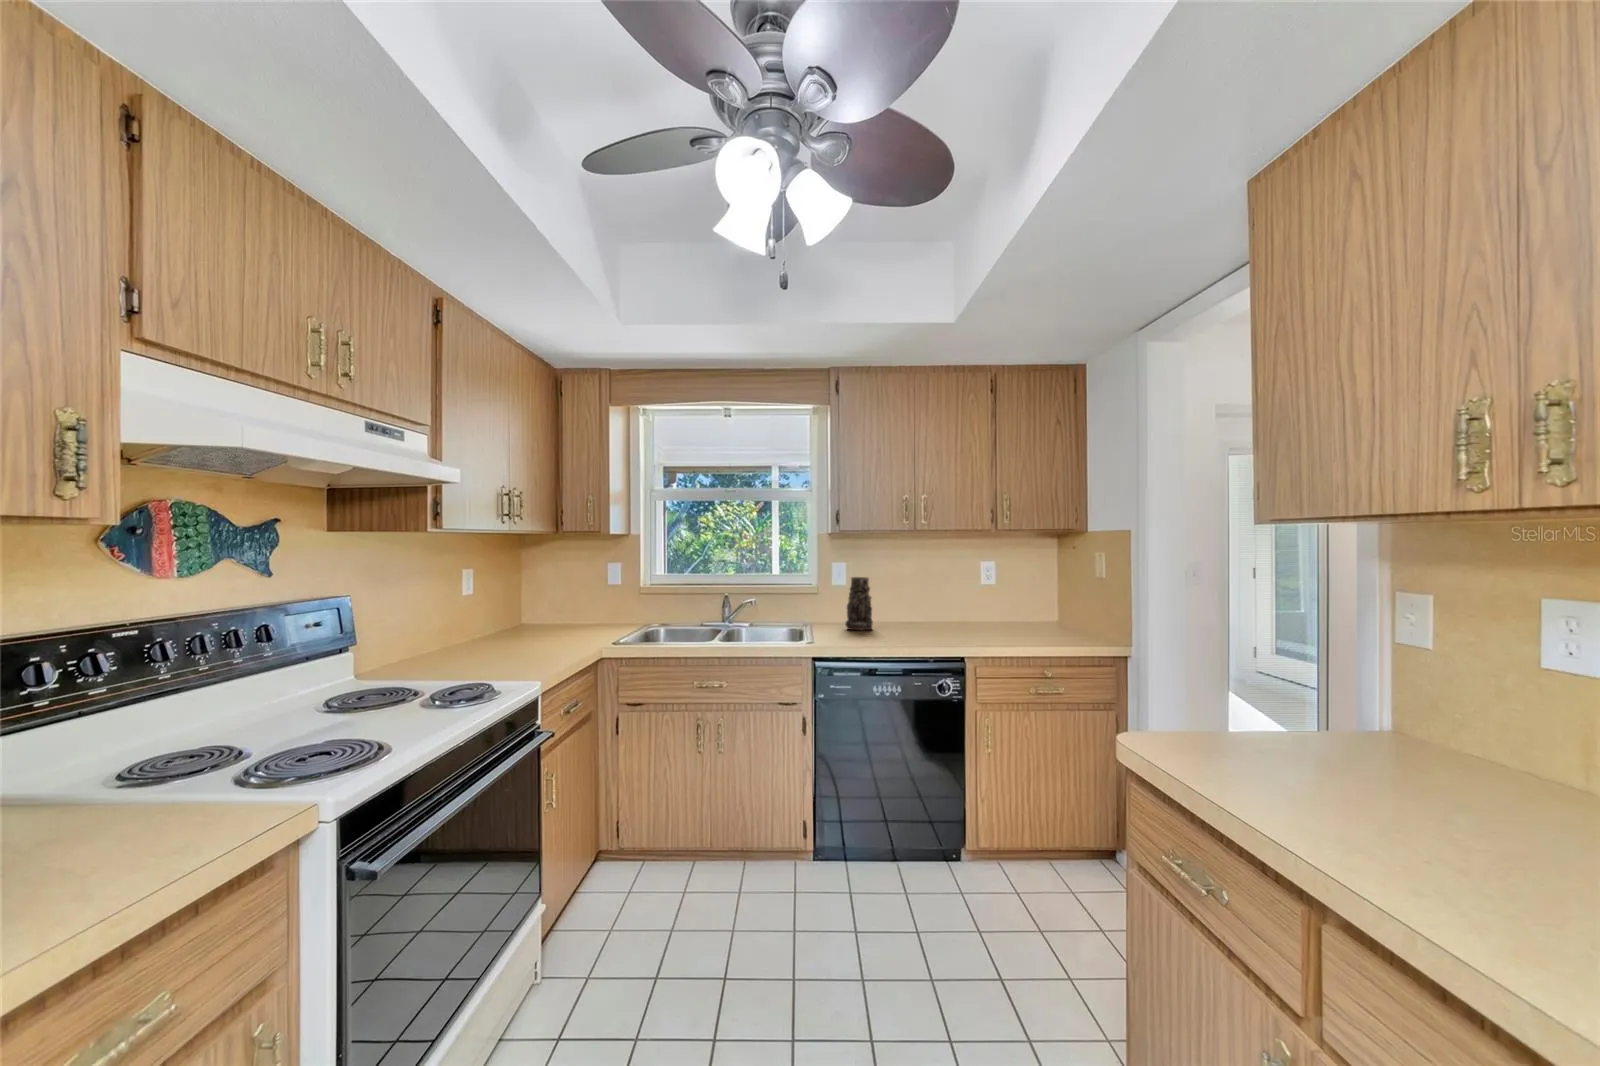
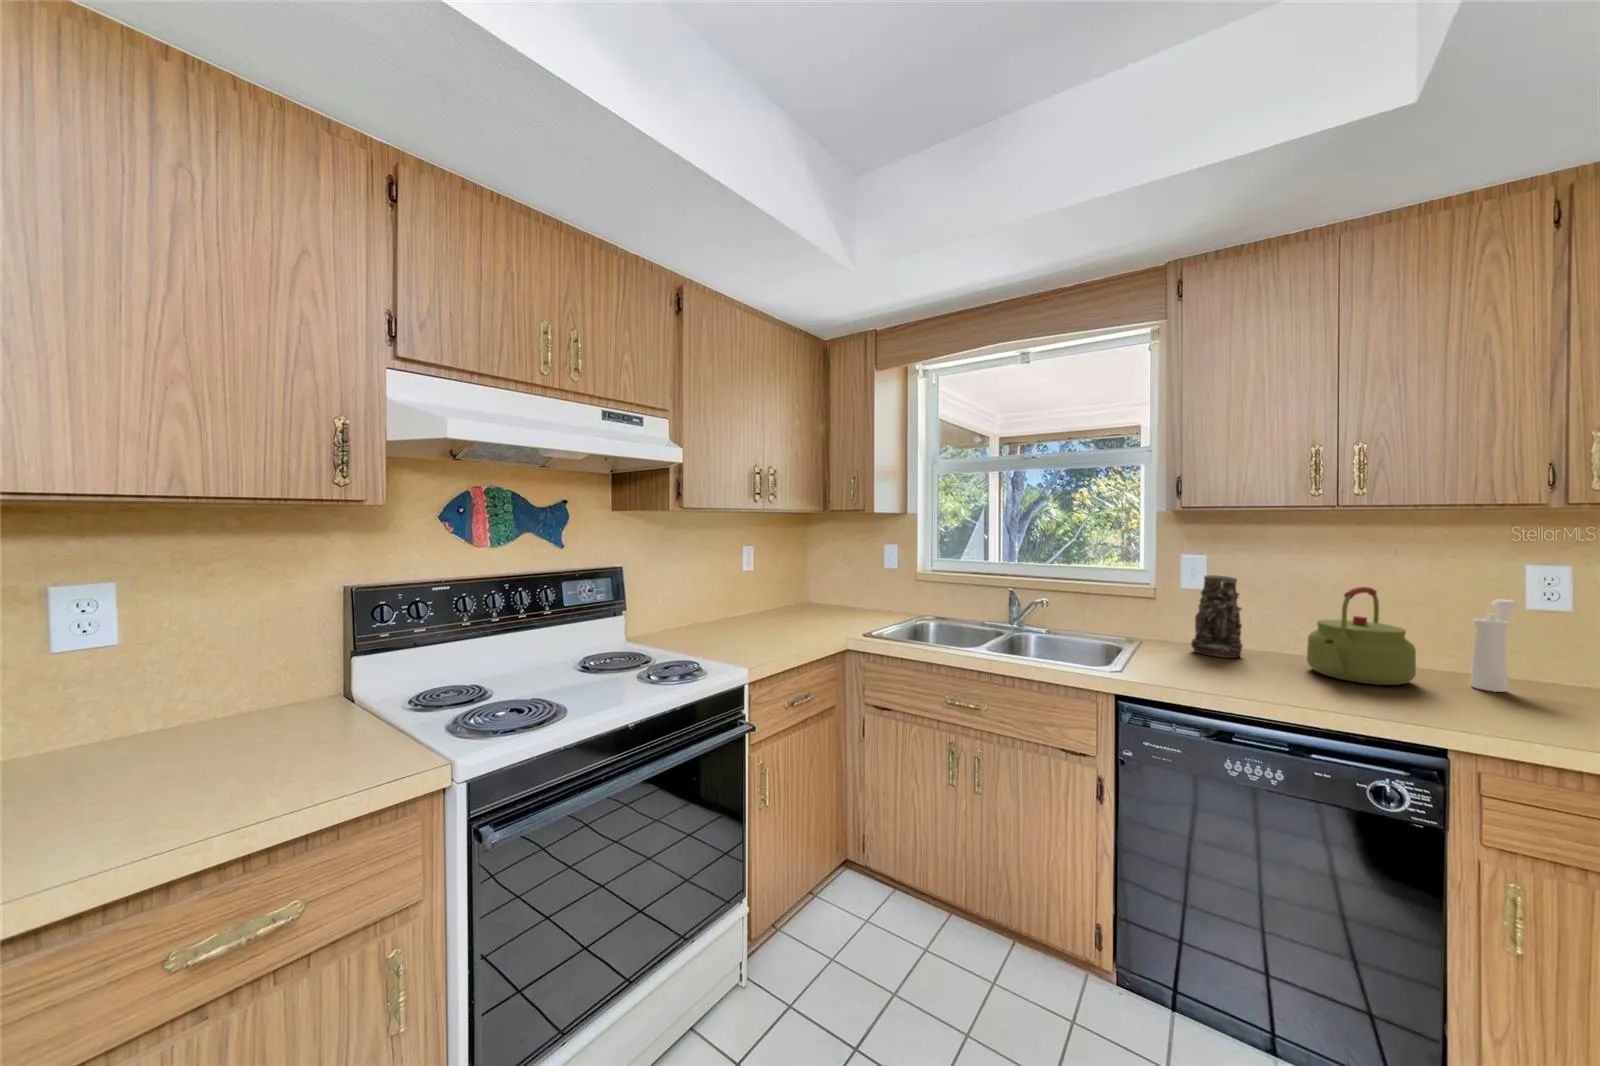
kettle: none [905,578,951,634] -> present [1307,587,1416,685]
pepper mill: none [972,582,988,631] -> present [1471,599,1518,692]

